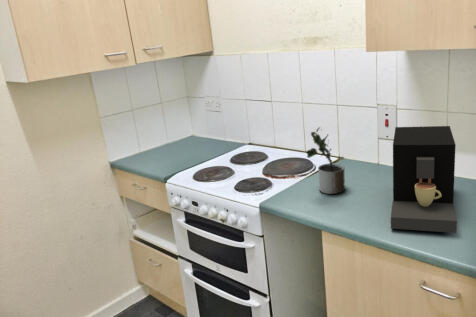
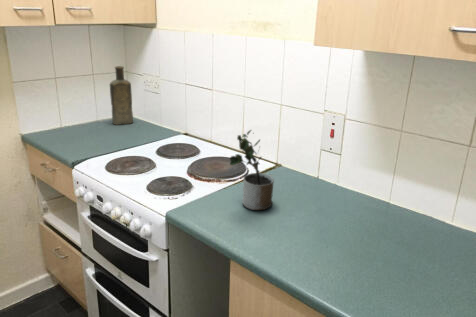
bottle: none [176,92,199,144] -> present [110,66,133,125]
coffee maker: present [391,126,457,233] -> none [311,142,401,286]

